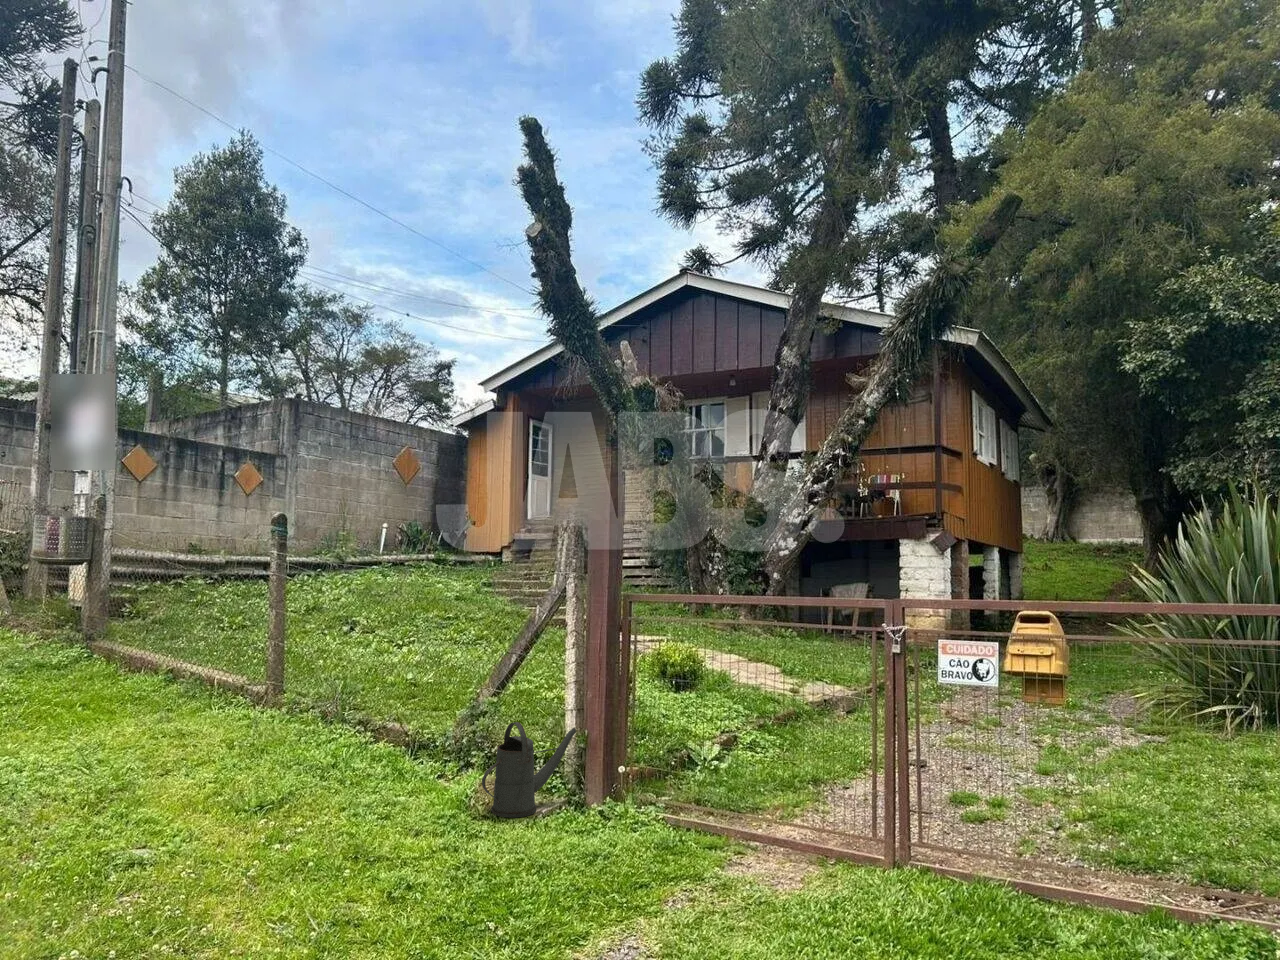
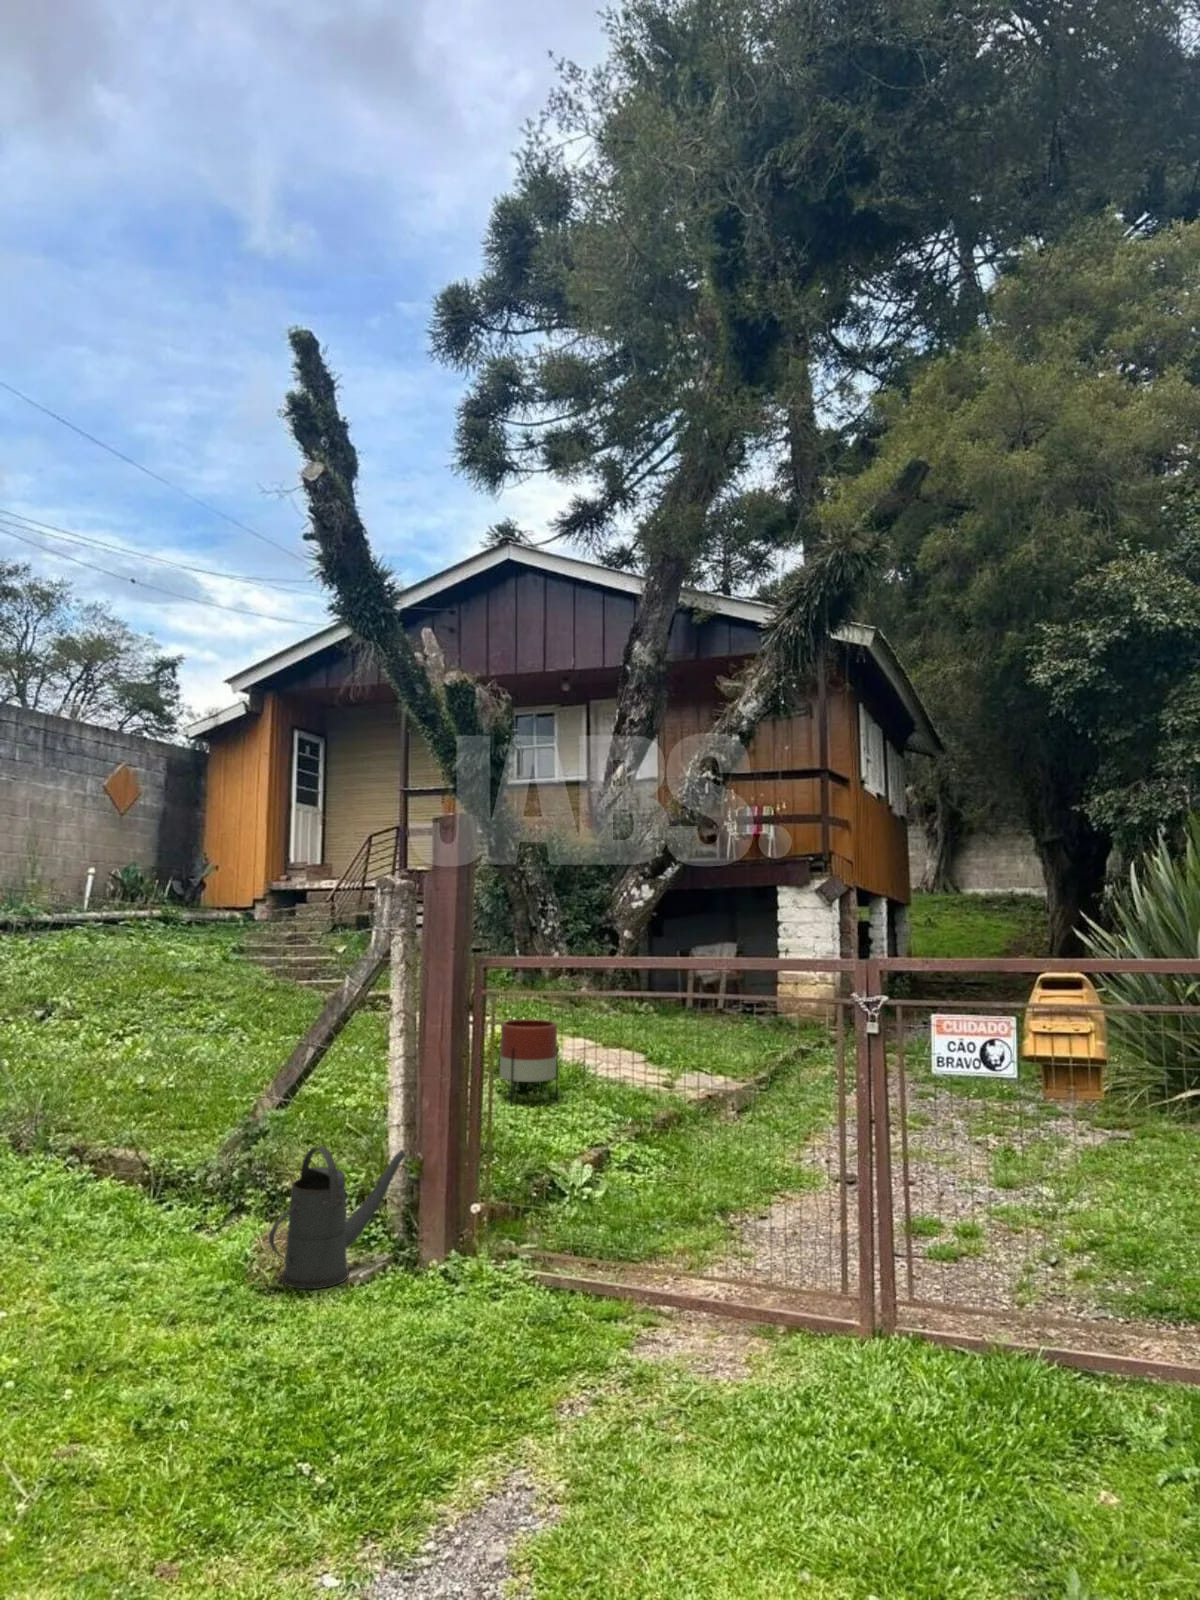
planter: none [660,640,704,704] -> present [500,1019,558,1095]

